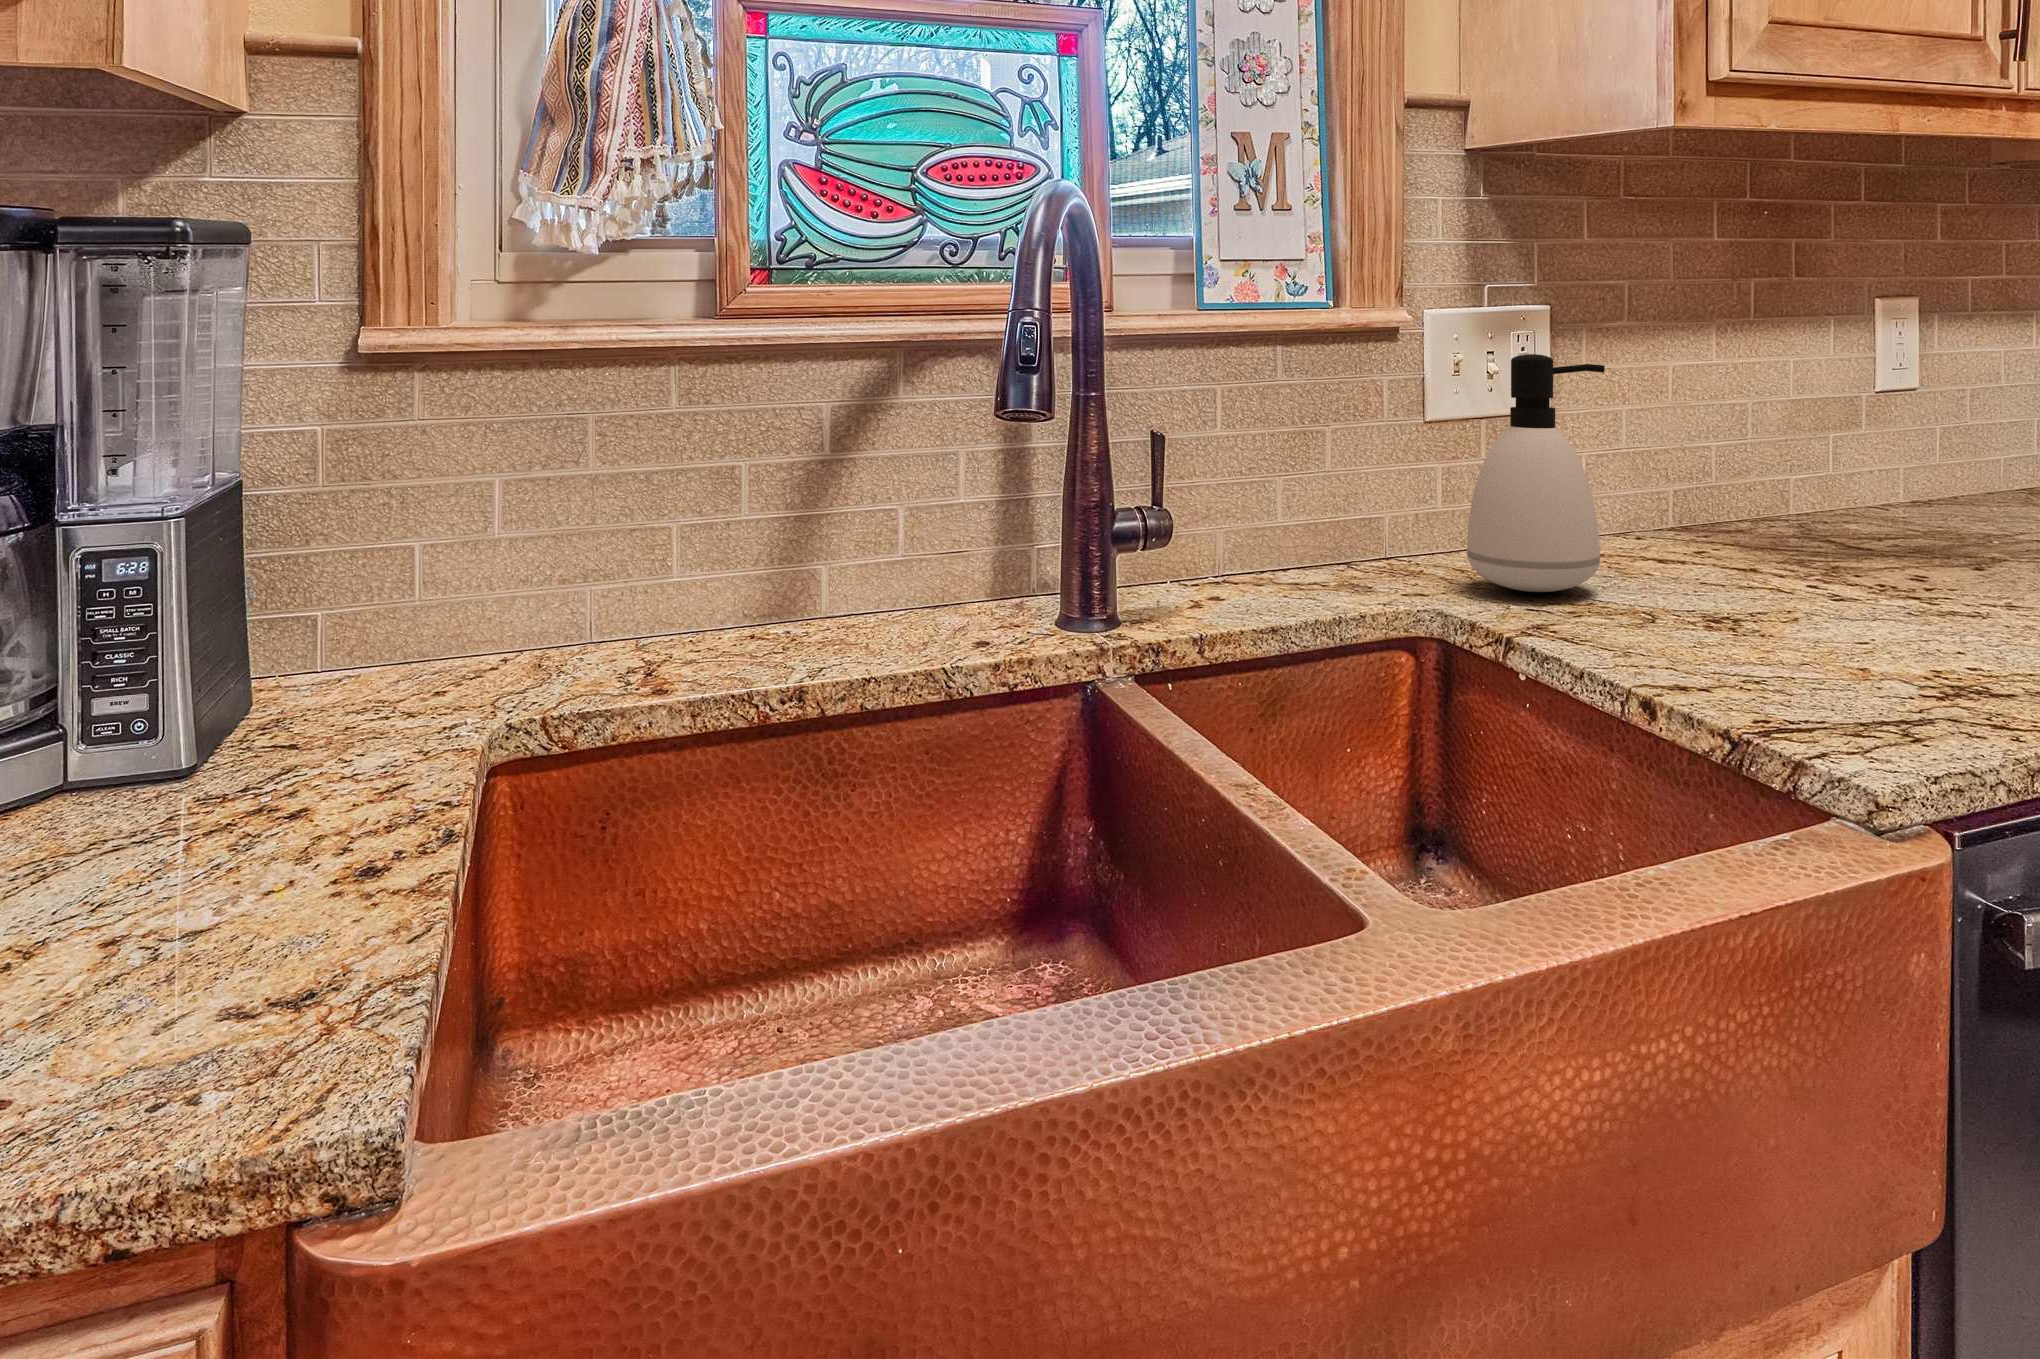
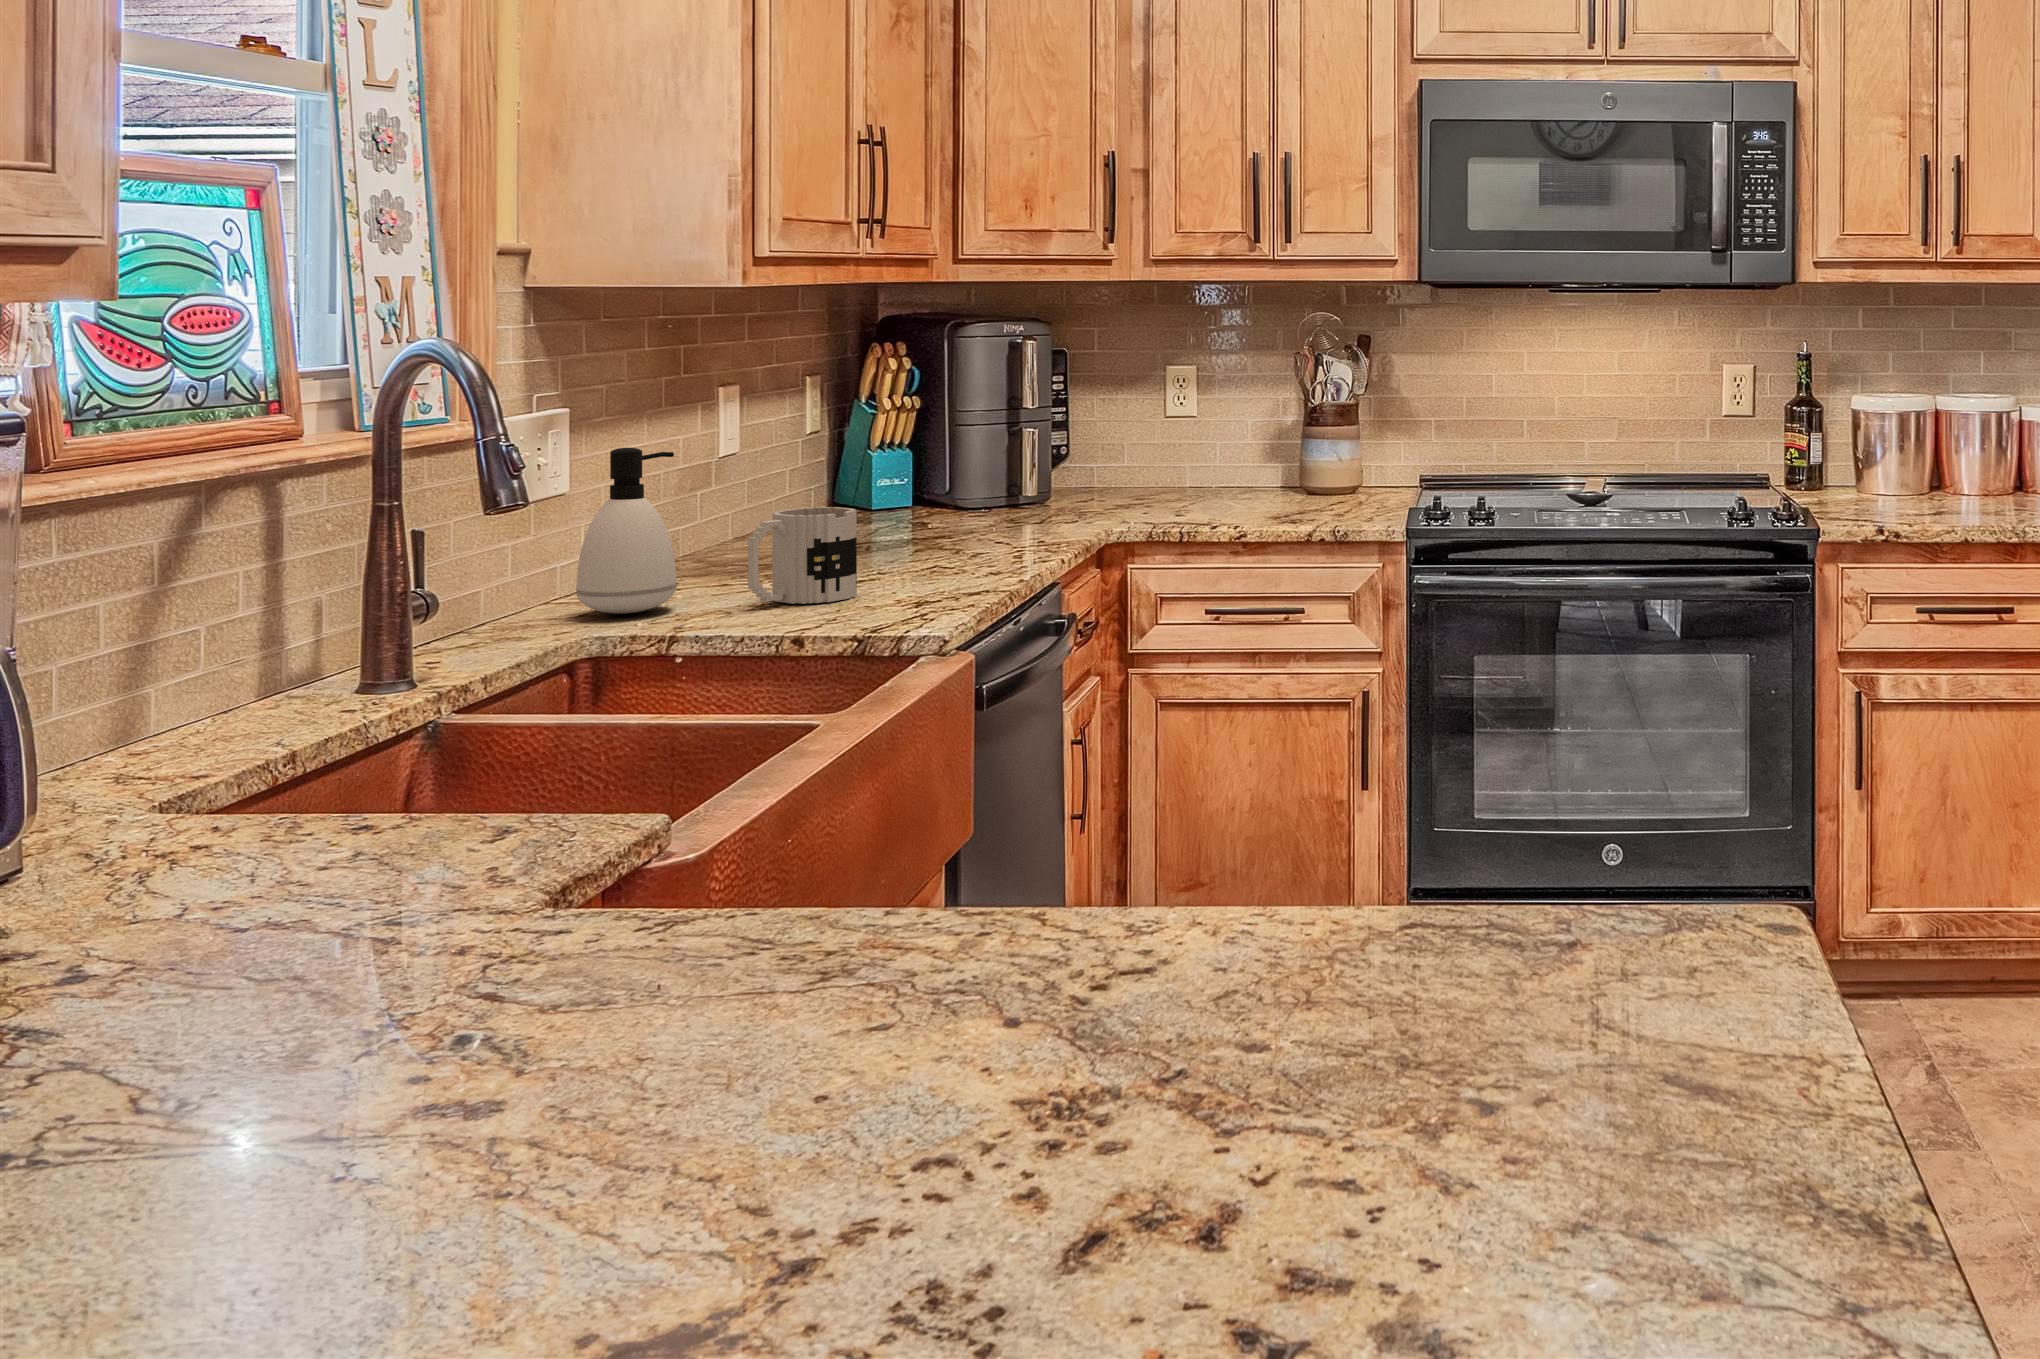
mug: none [1671,471,1885,644] -> present [748,507,857,604]

